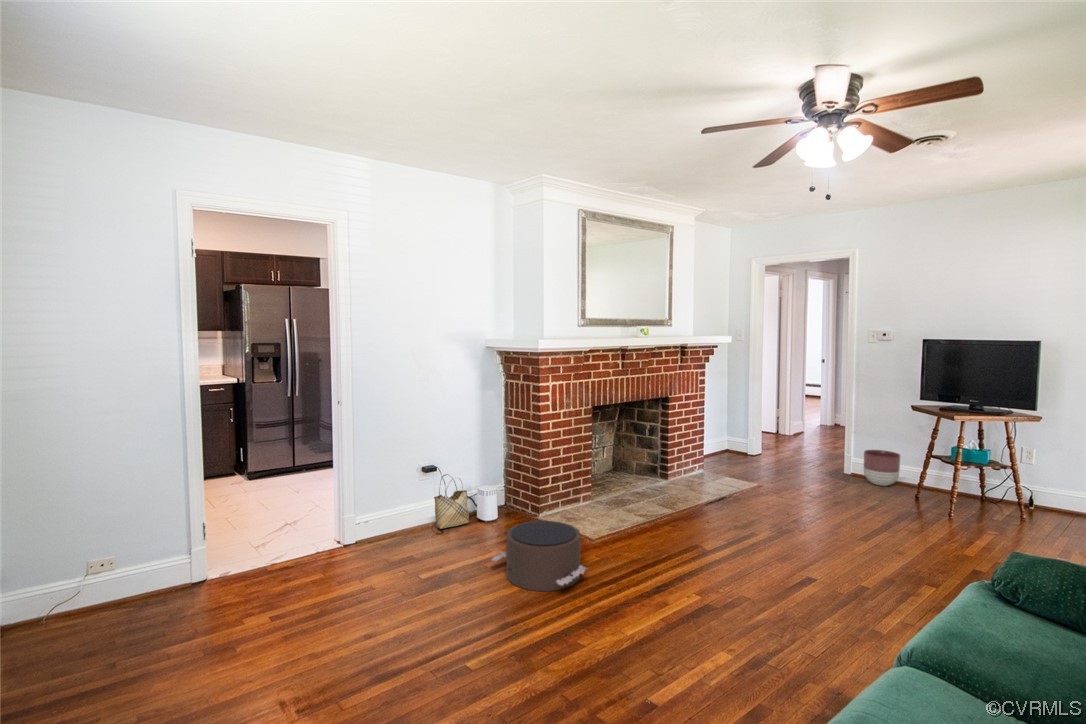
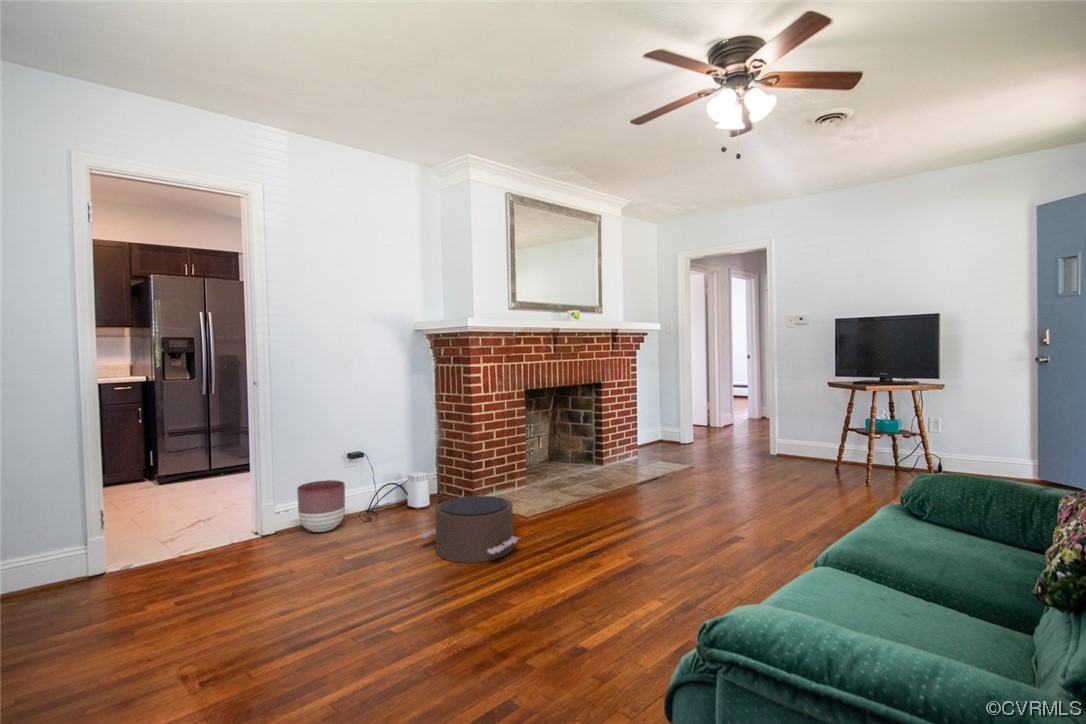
planter: present [864,450,900,486] -> present [297,480,345,532]
woven basket: present [434,474,469,529] -> none [361,460,399,516]

